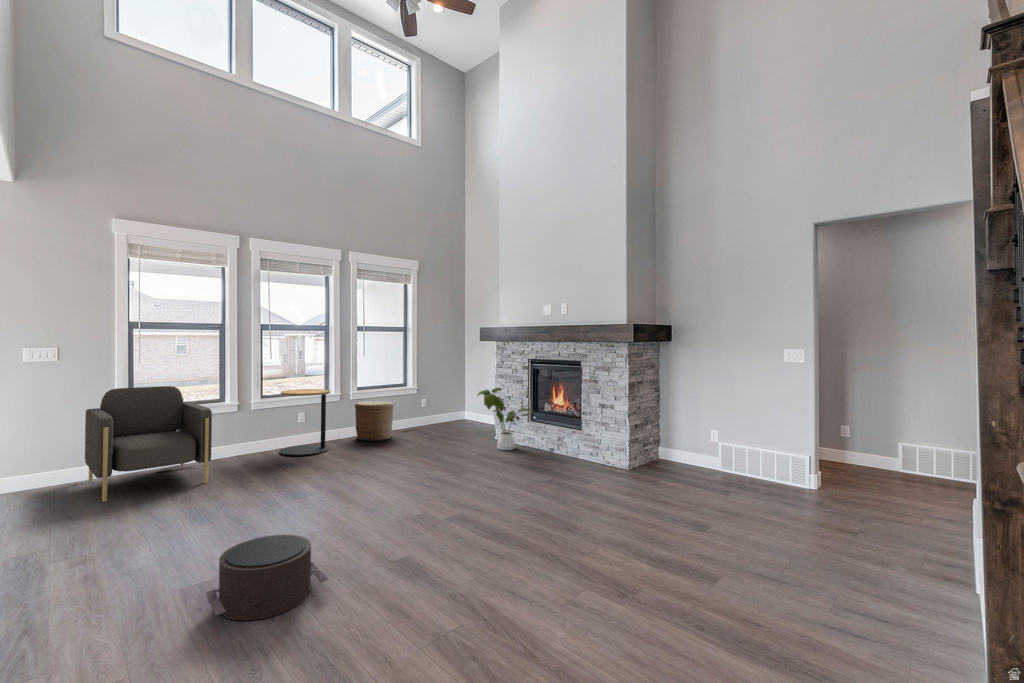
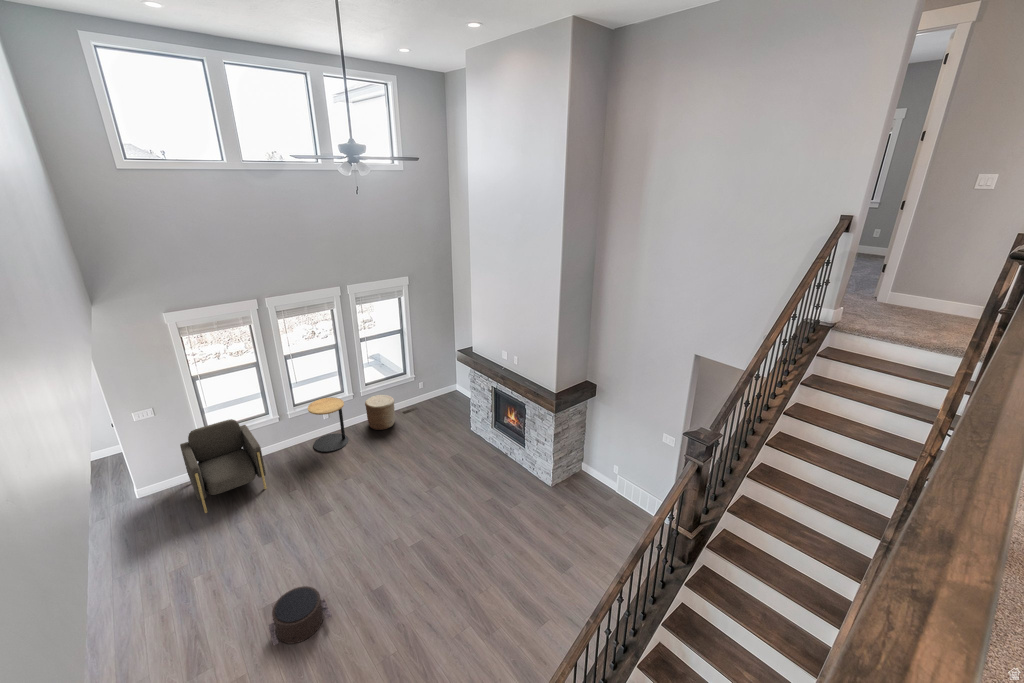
house plant: present [478,388,535,450] -> none [450,407,494,450]

